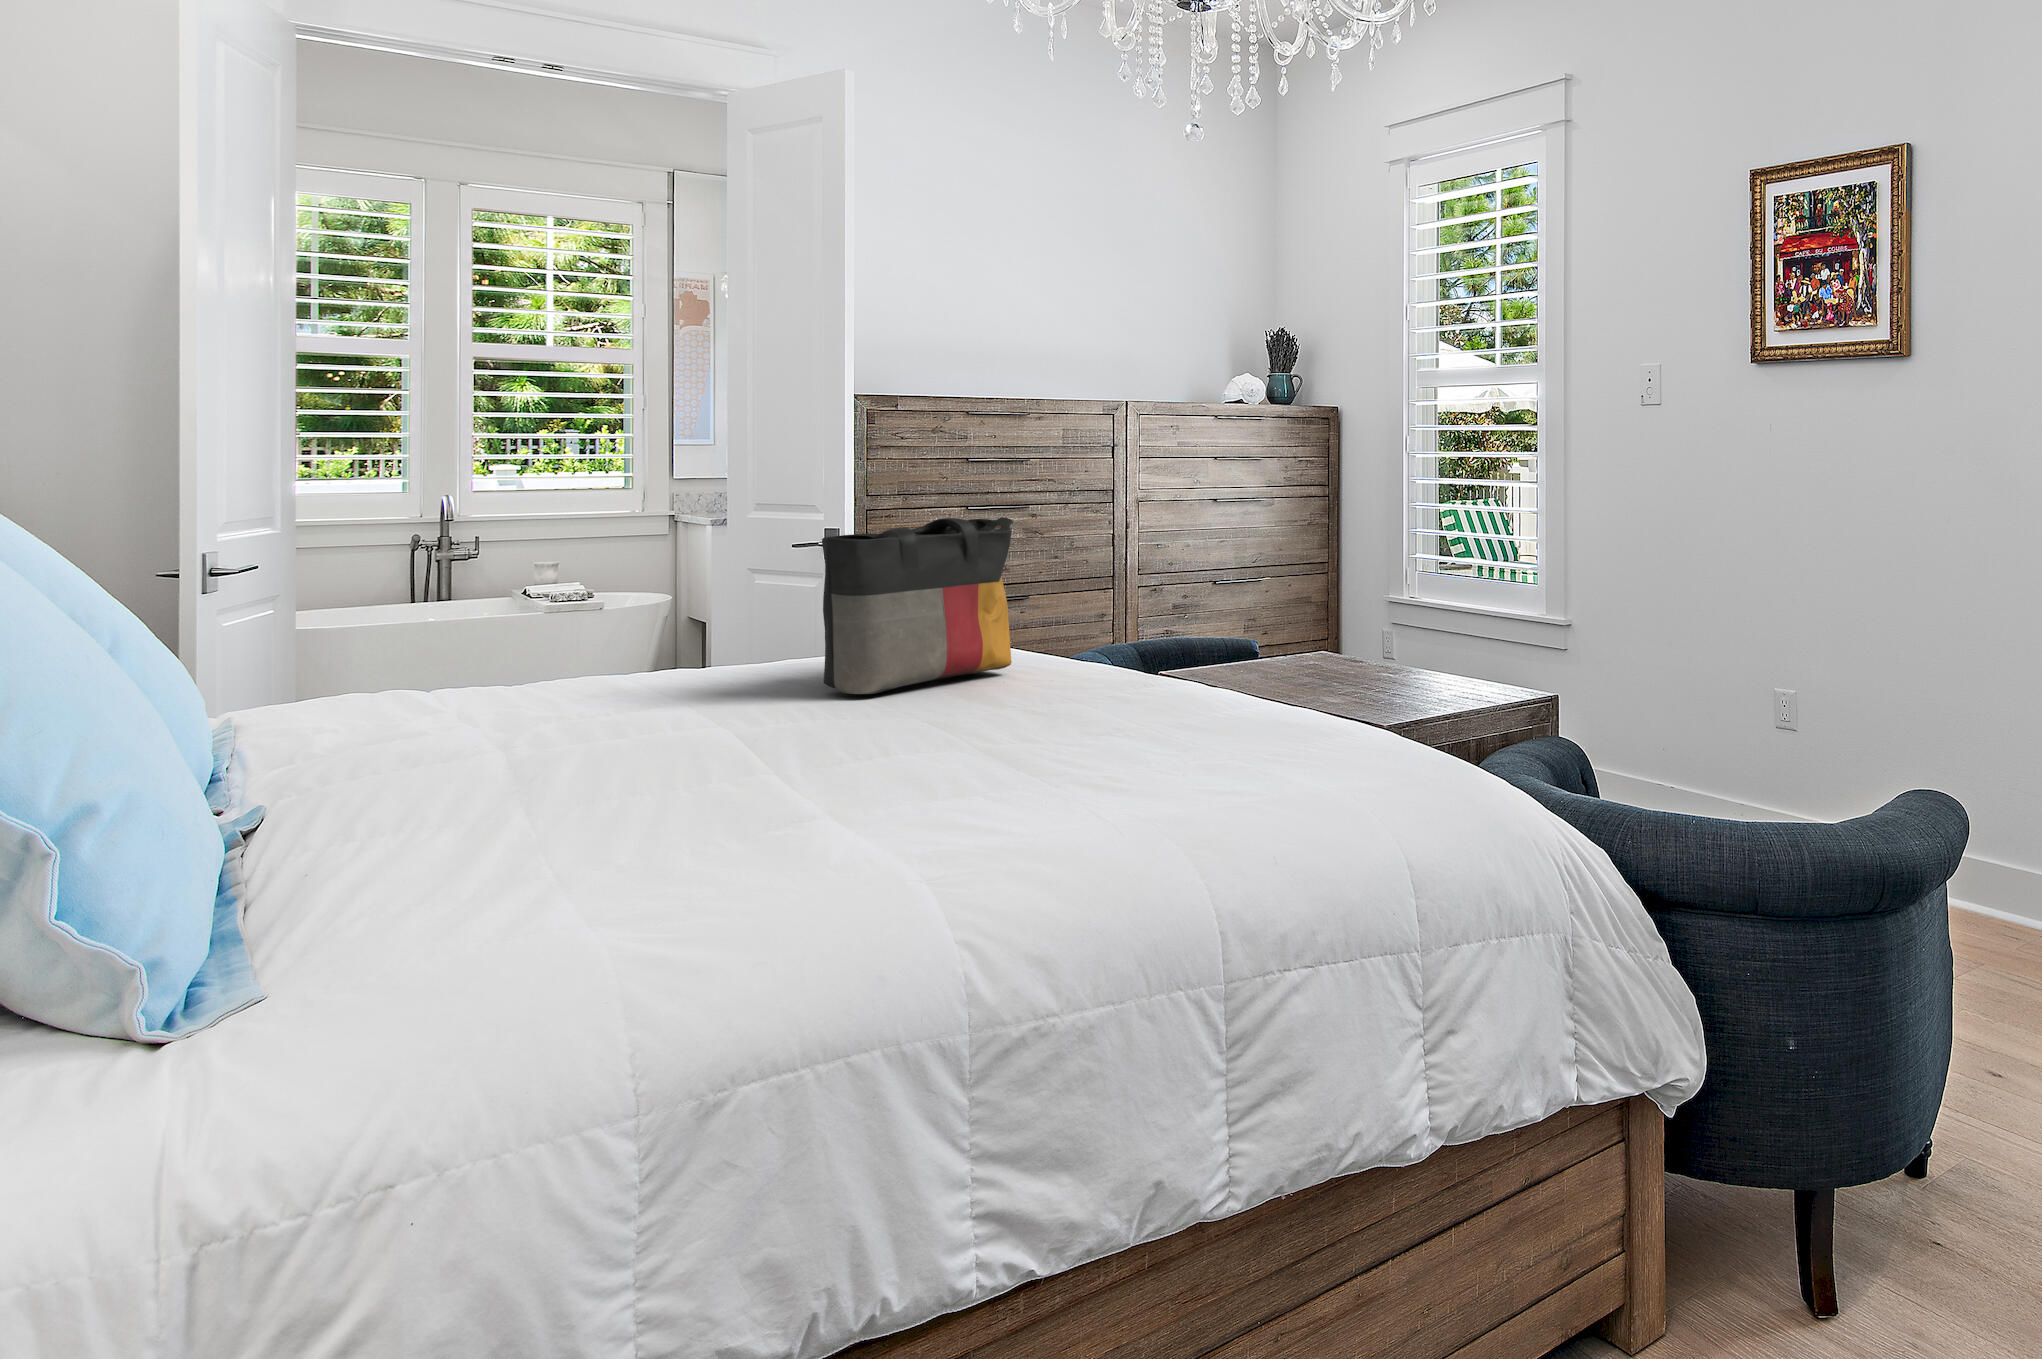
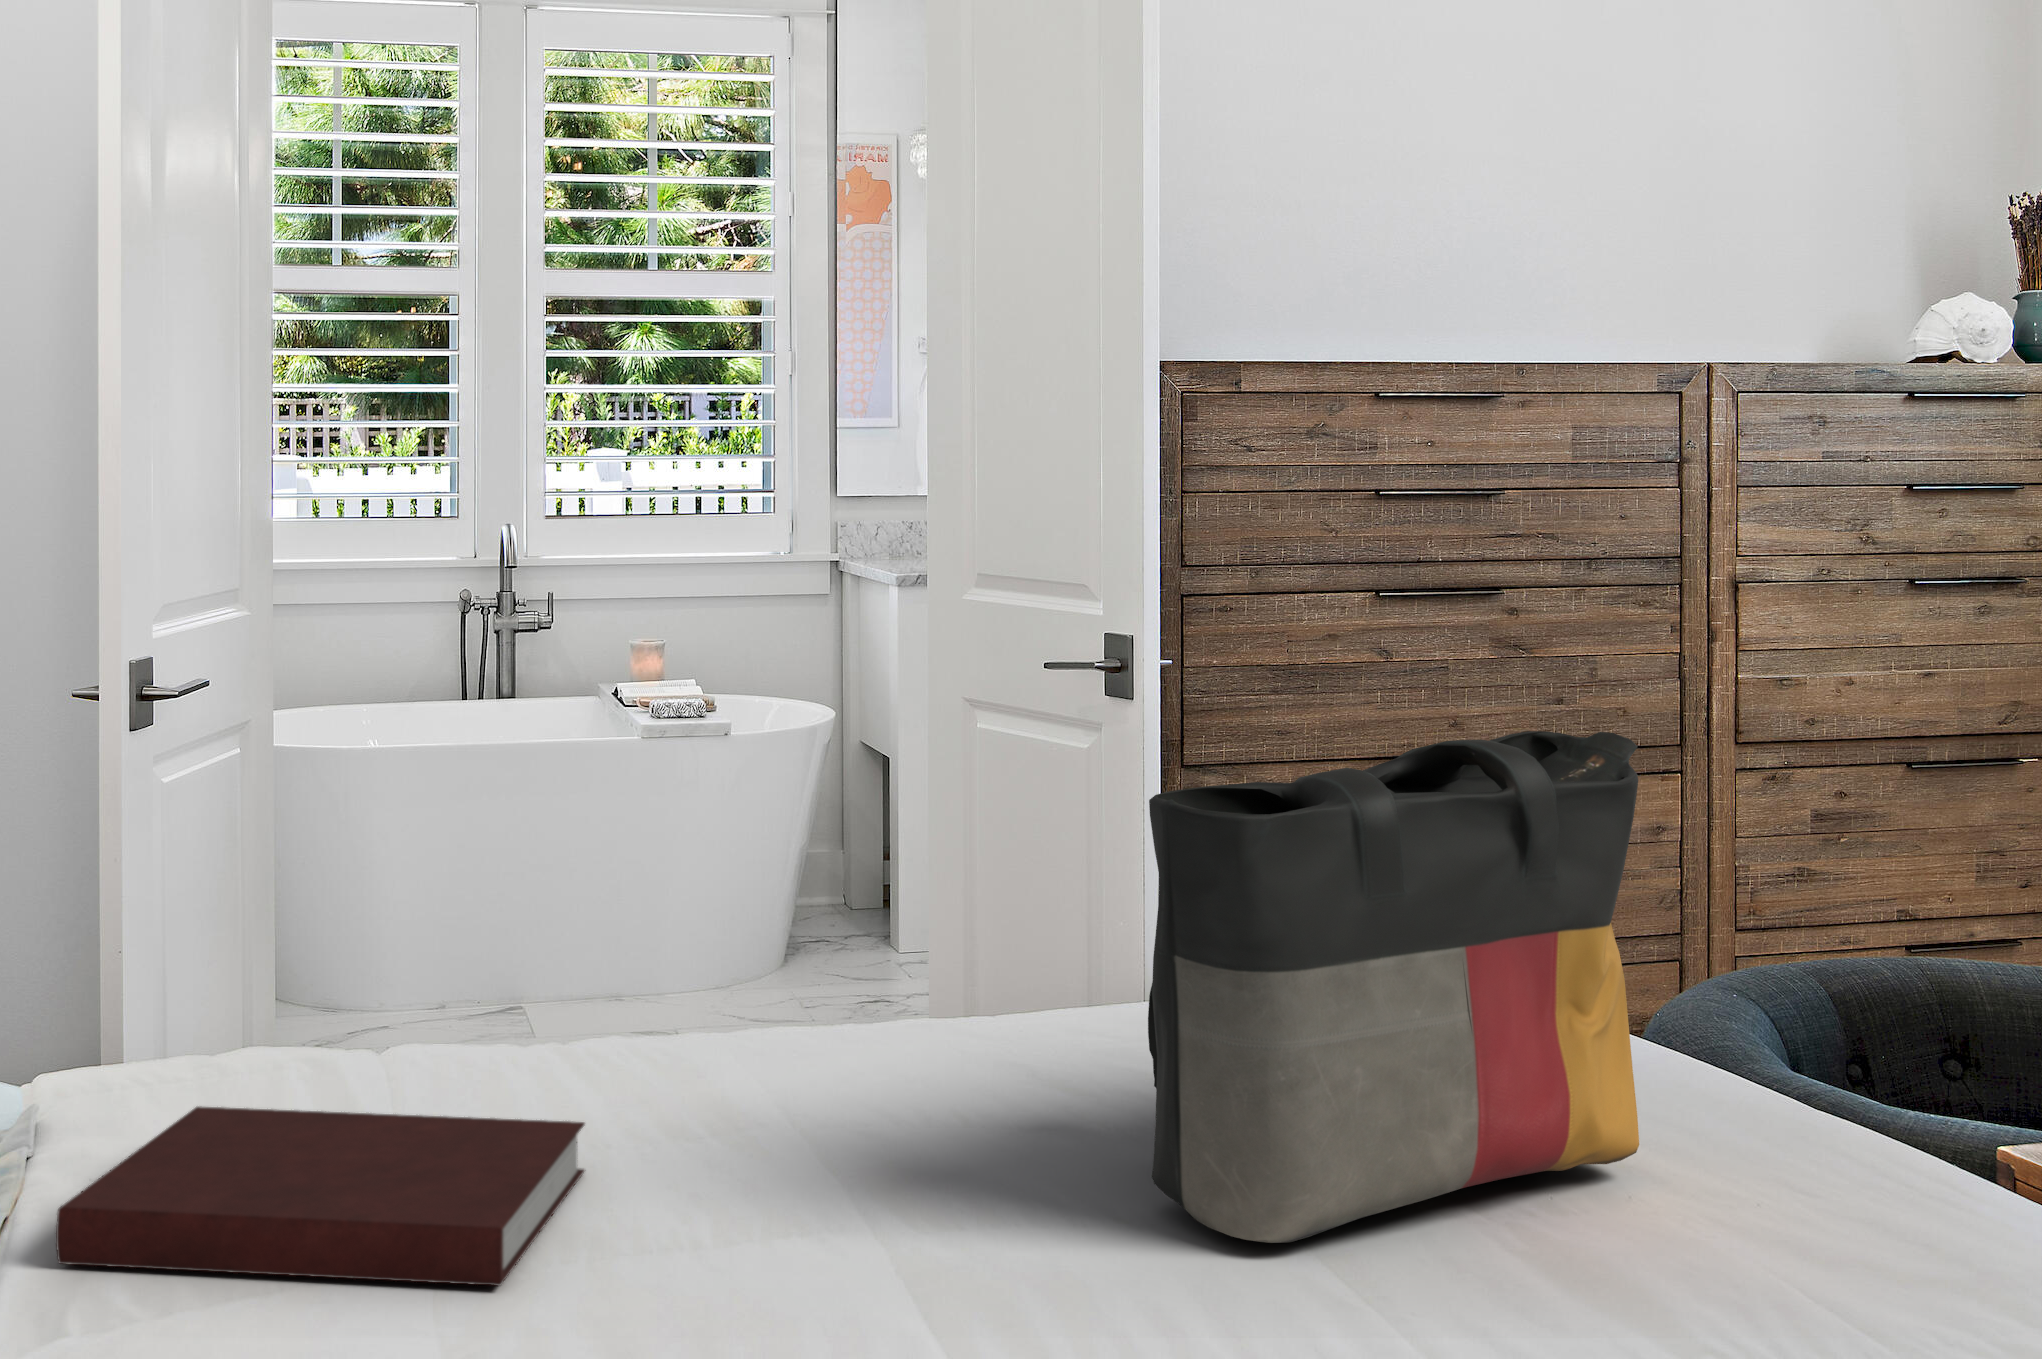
notebook: none [334,684,578,740] -> present [56,1106,585,1286]

